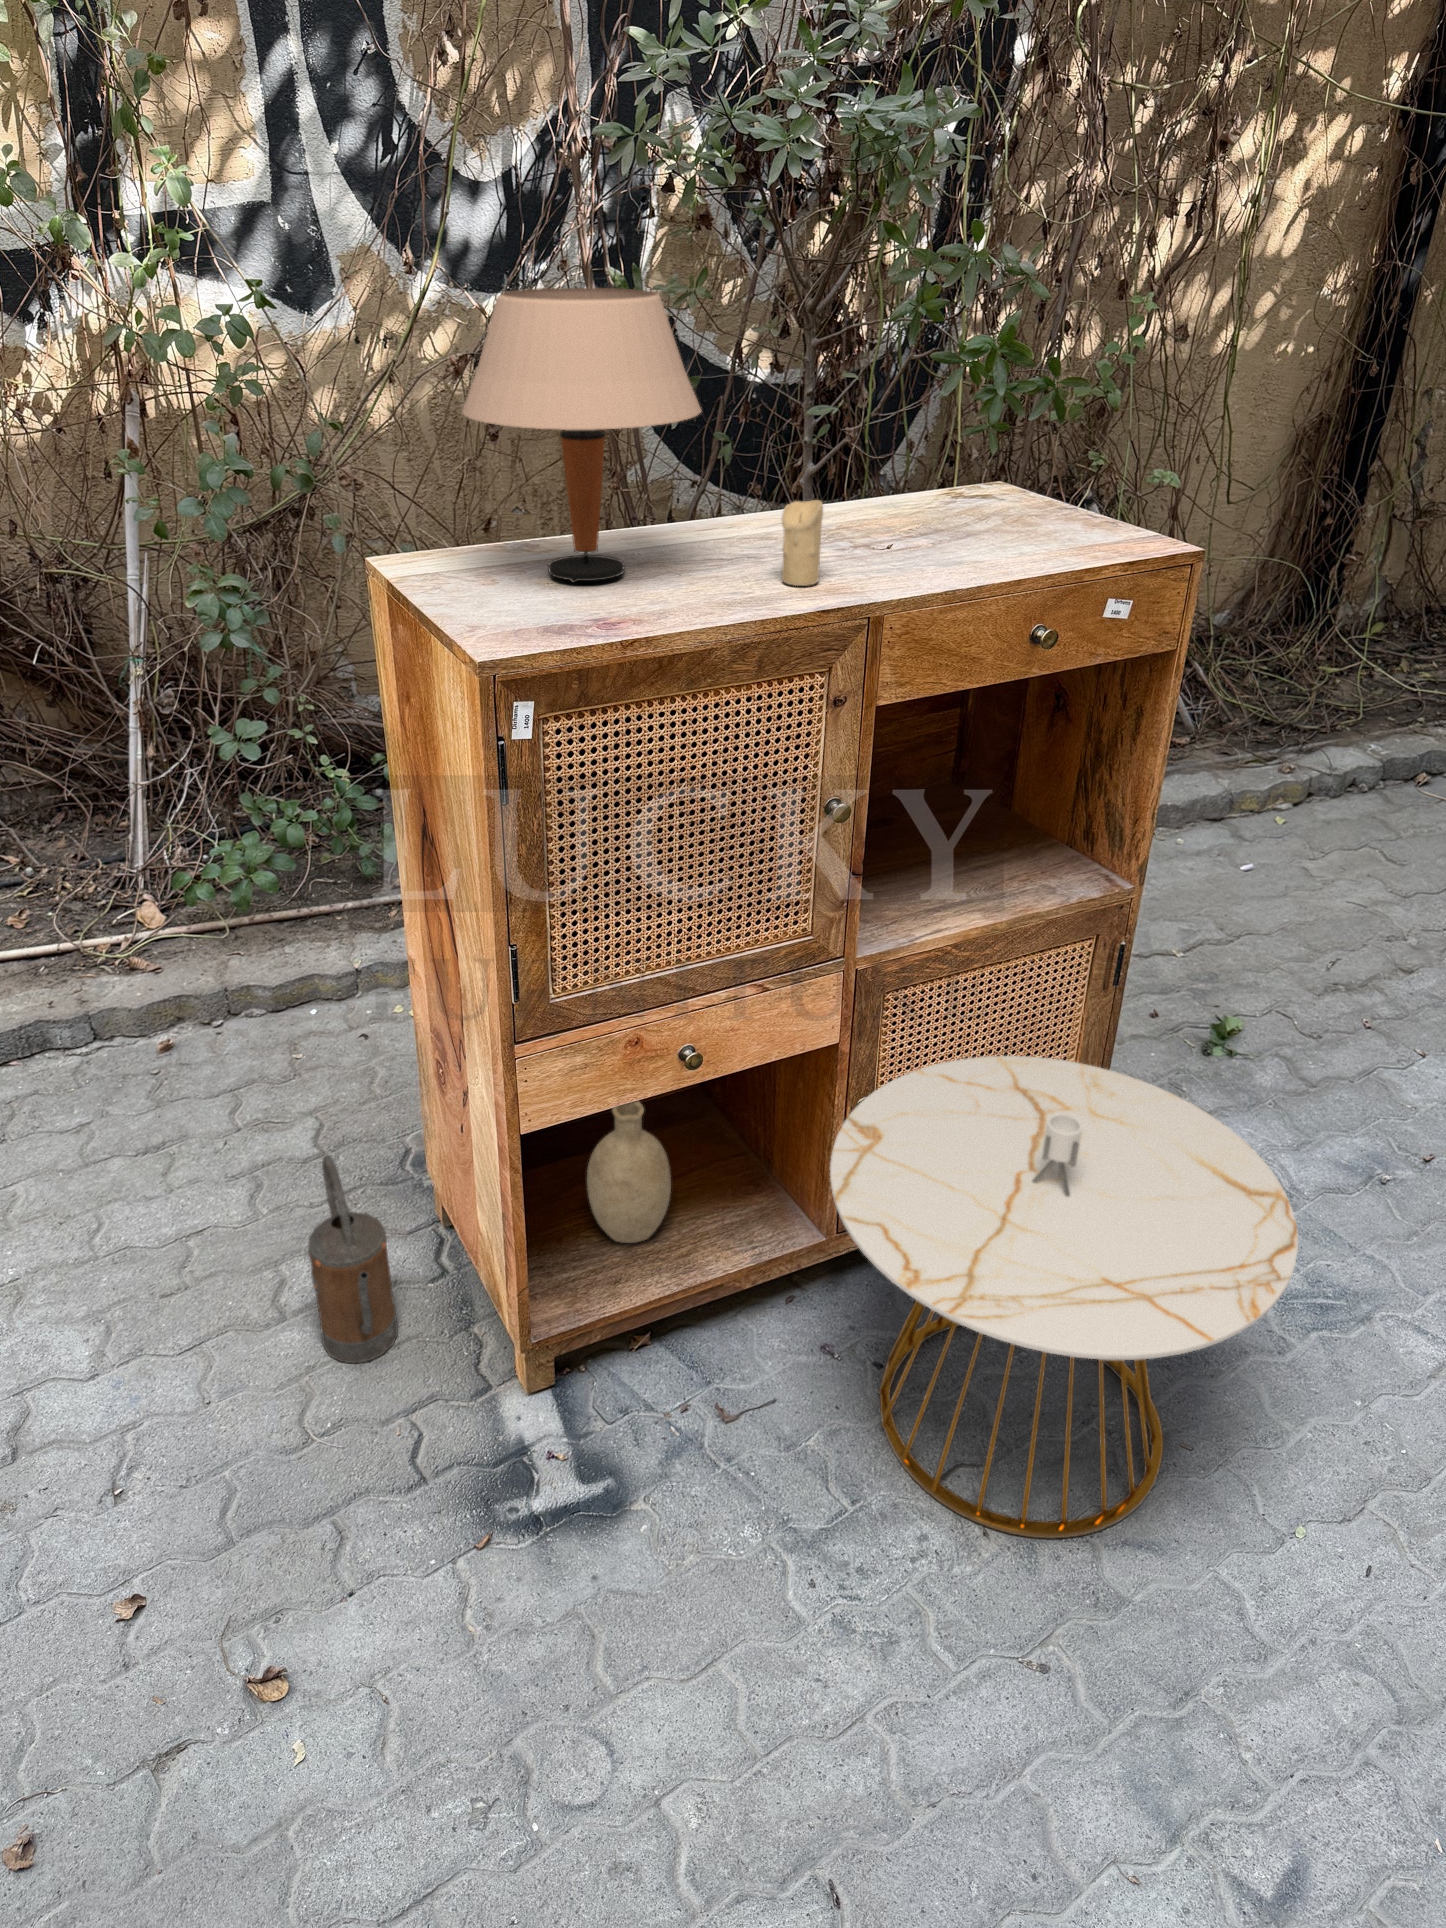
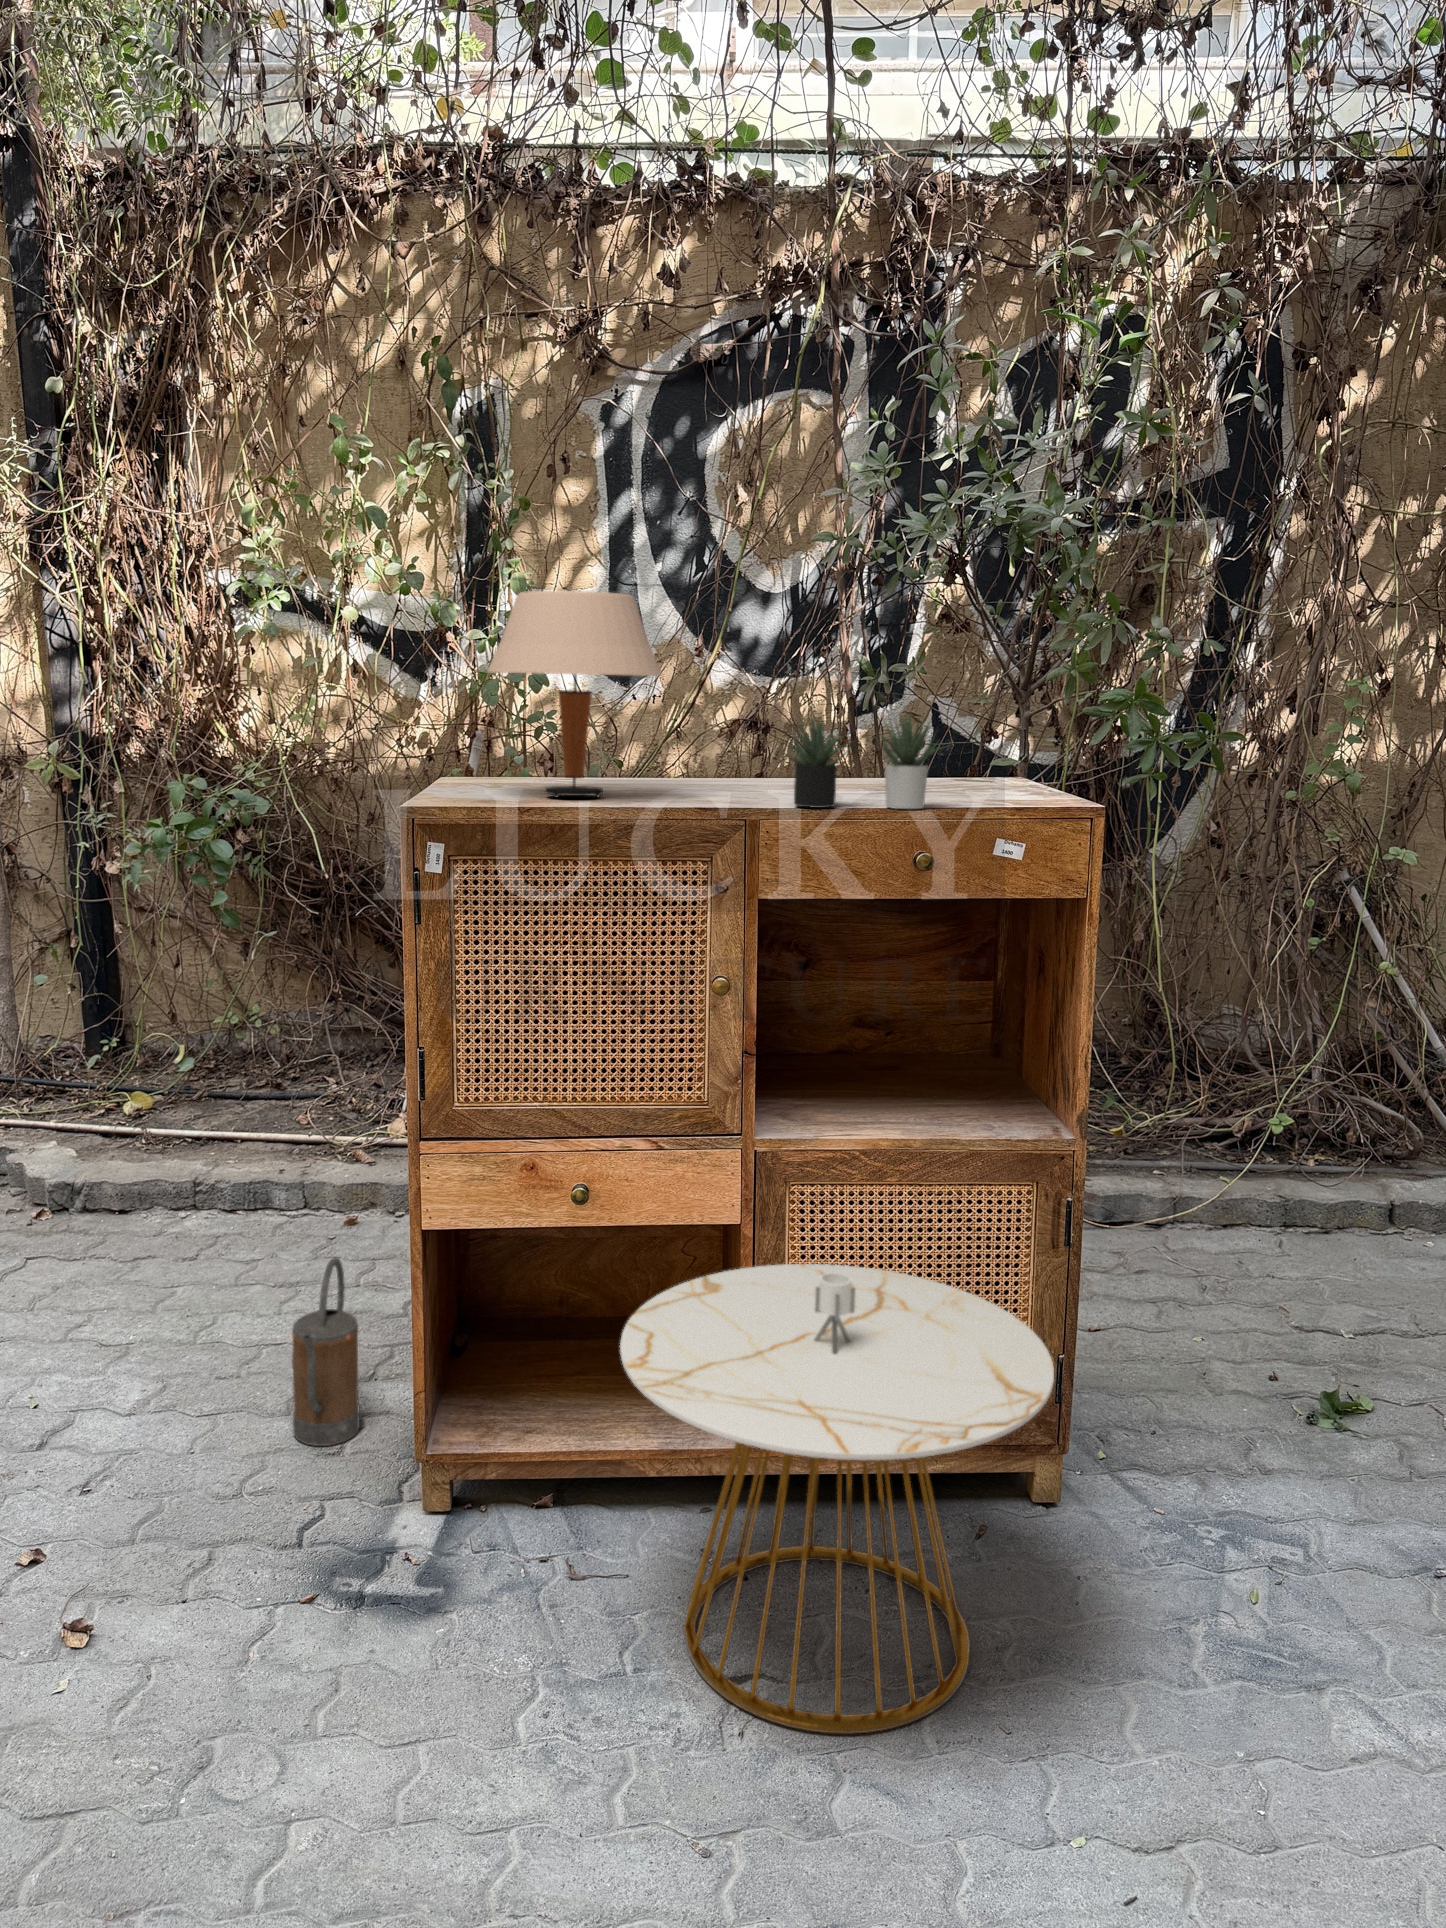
succulent plant: none [848,430,1042,569] -> present [780,715,944,809]
candle: present [782,500,823,586] -> none [701,744,734,808]
decorative vase: present [587,1102,671,1243] -> none [529,1257,606,1402]

